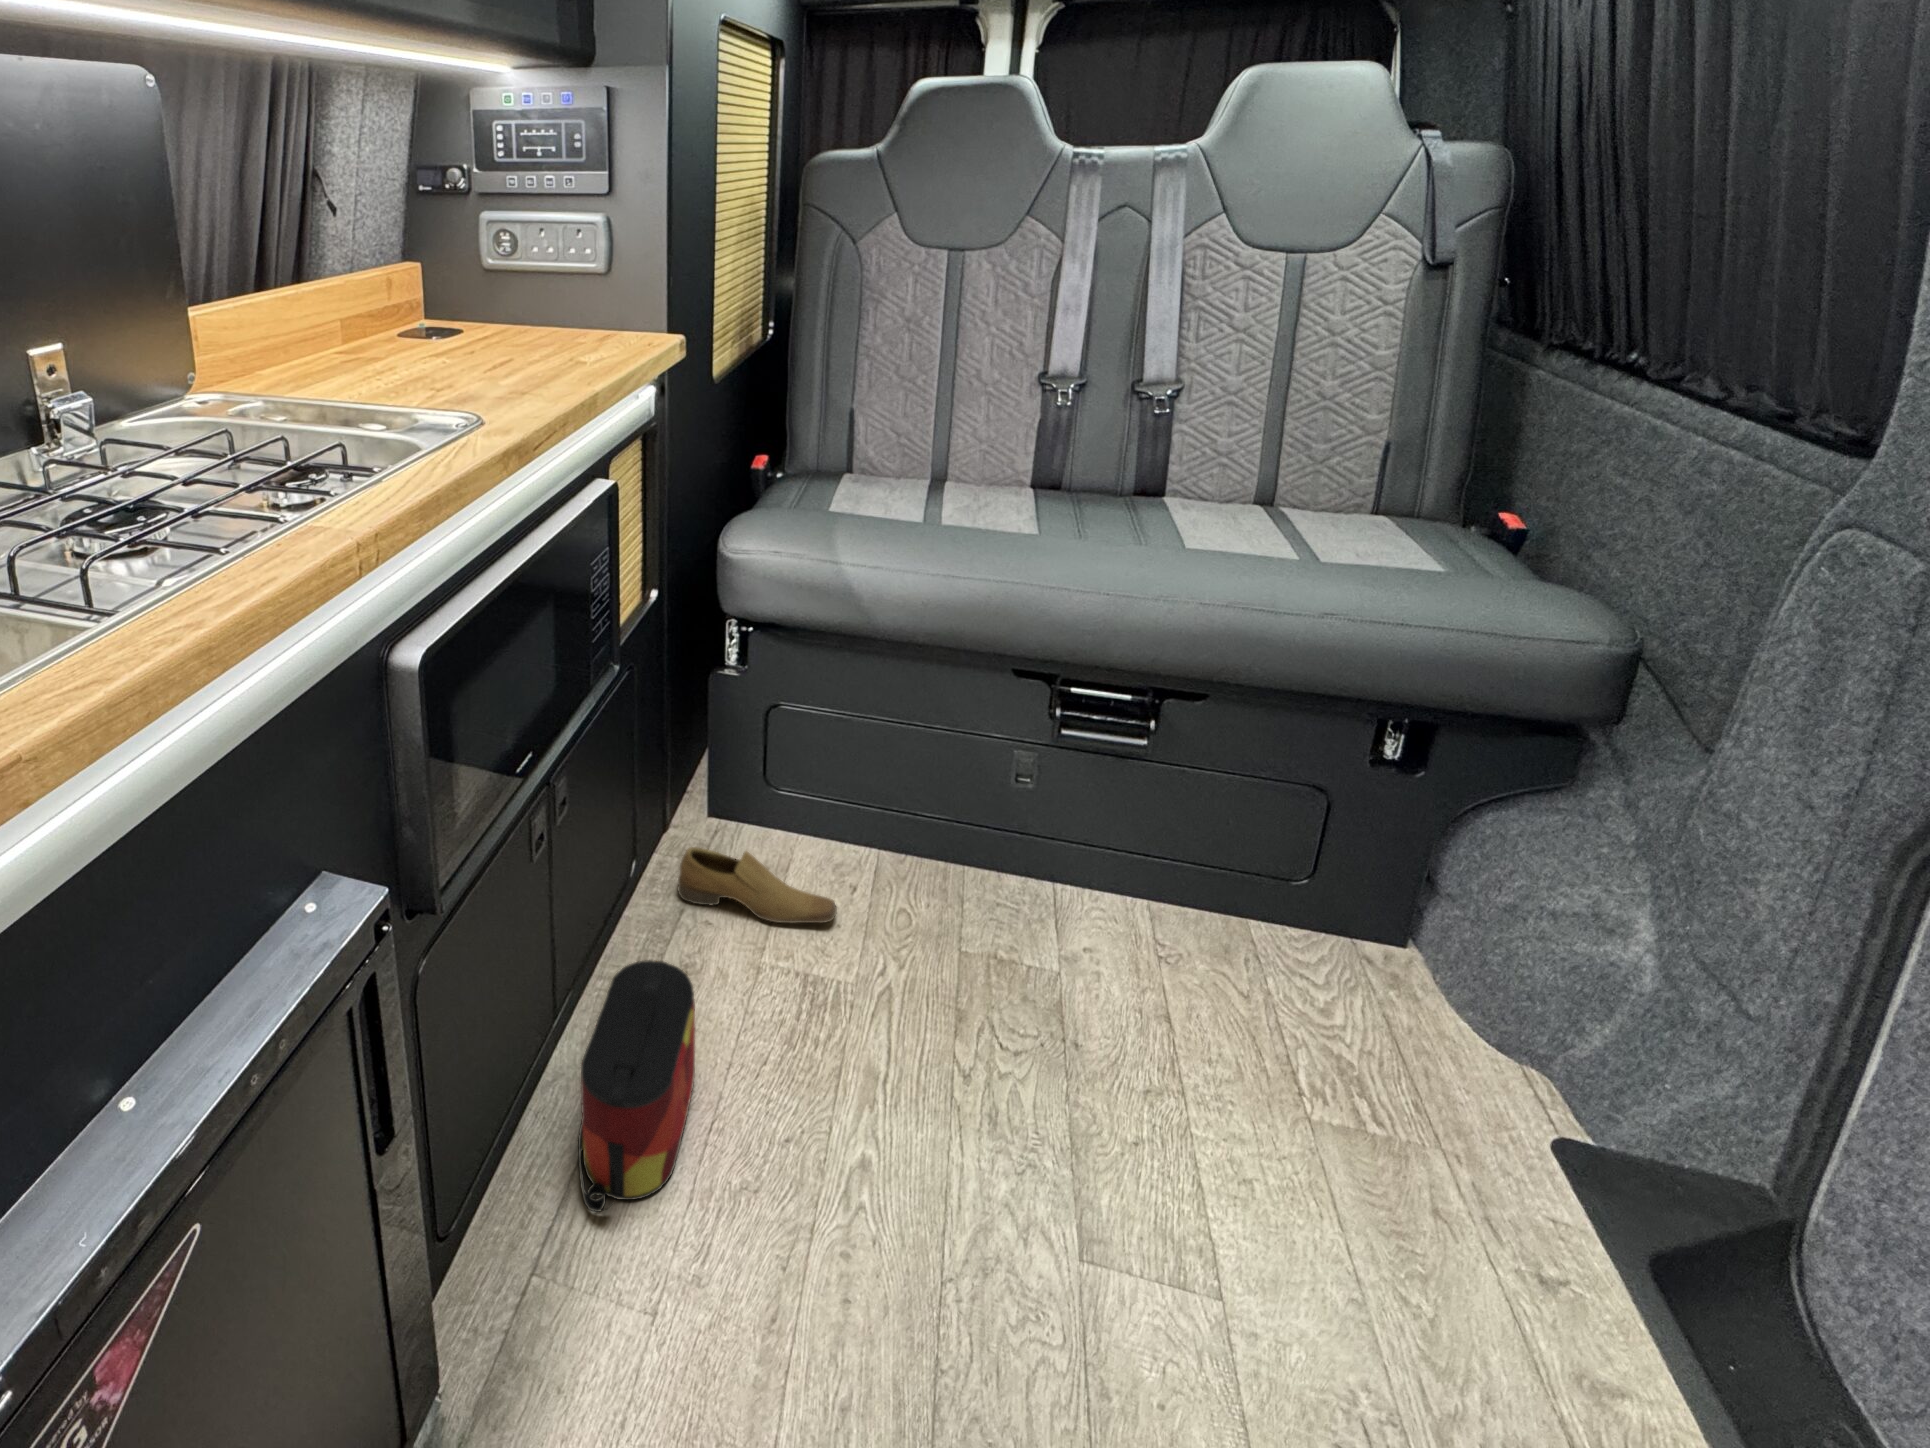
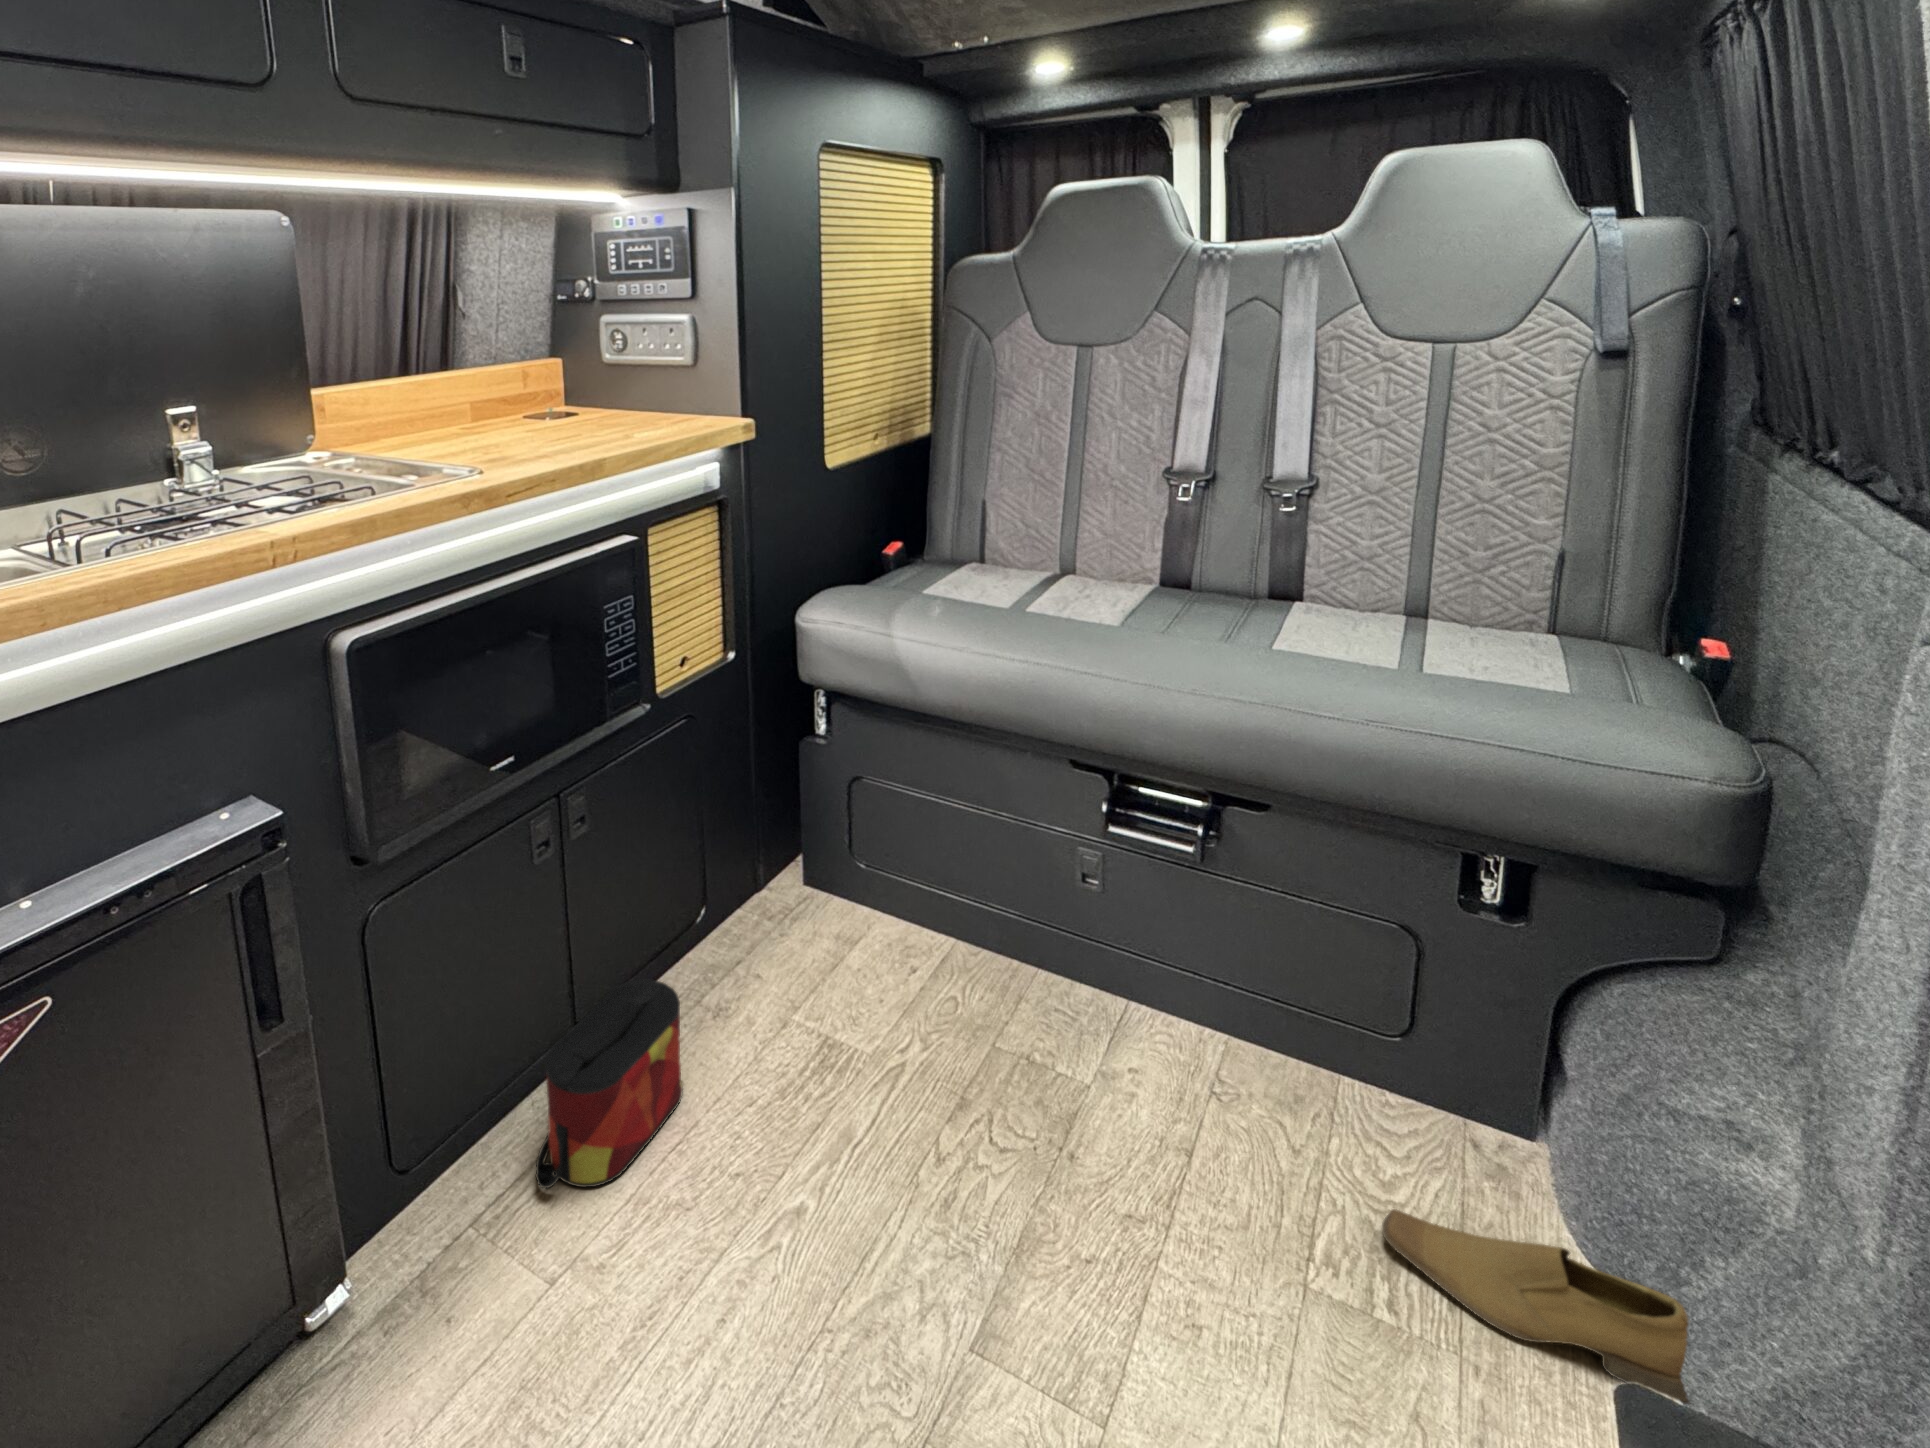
shoe: present [677,847,837,923] -> present [1382,1209,1690,1404]

